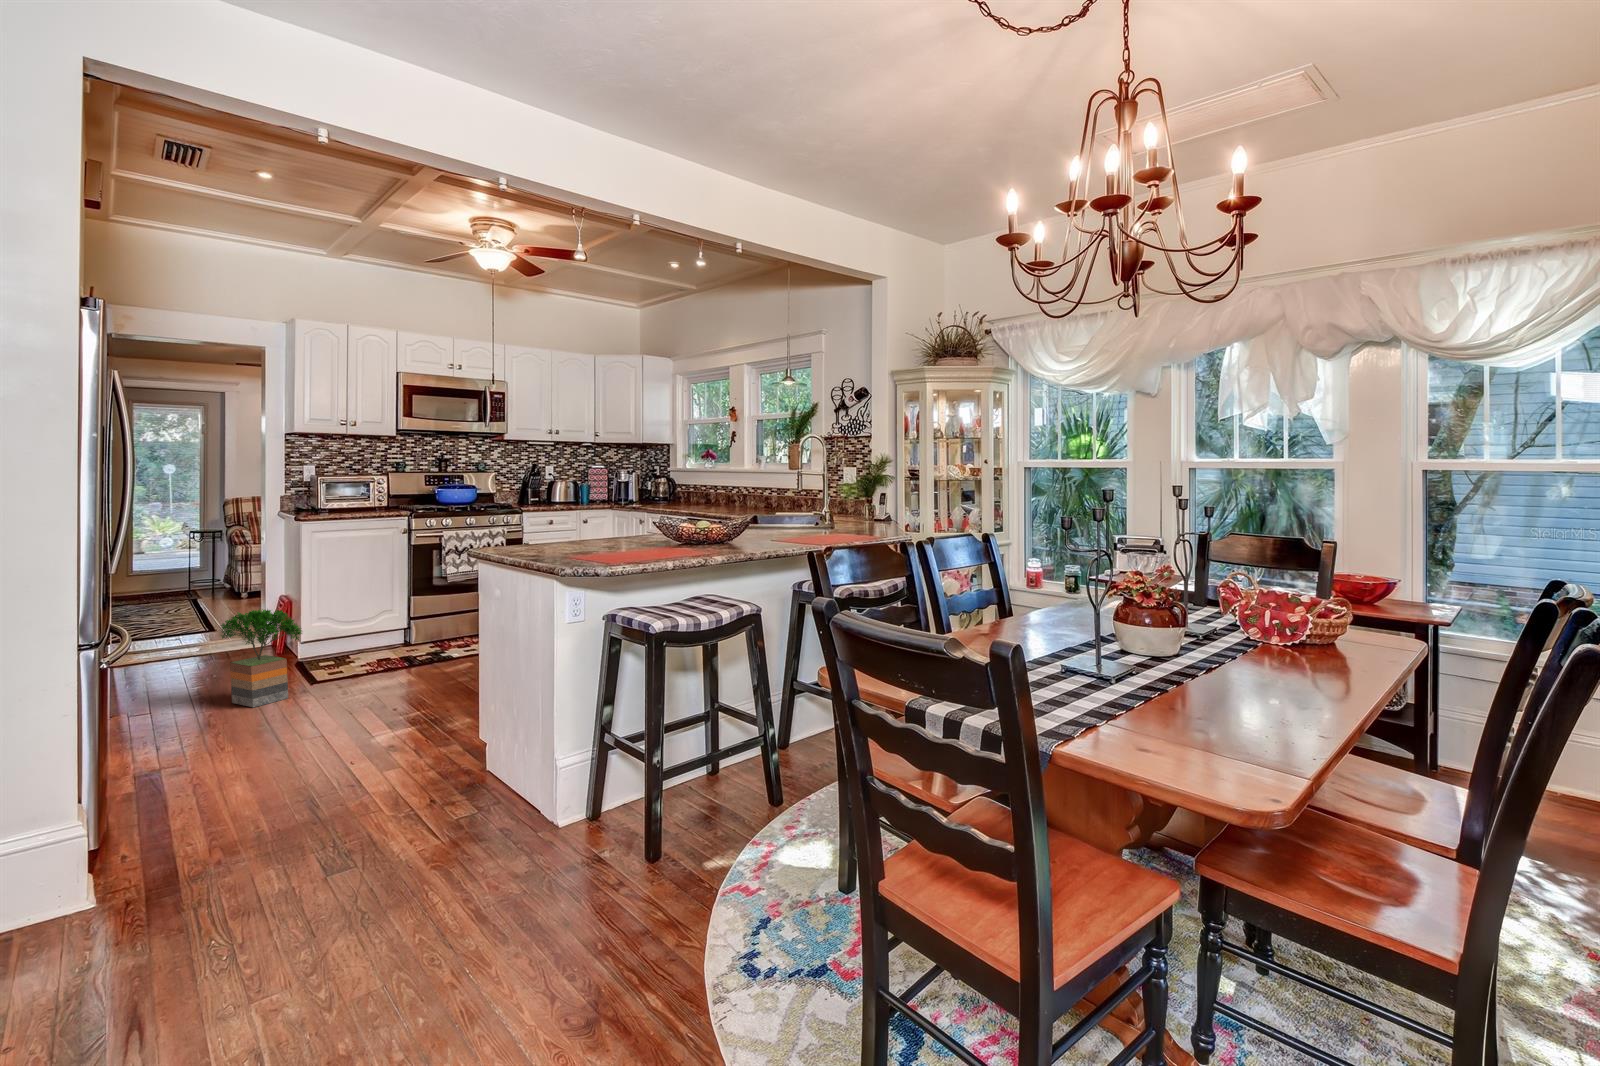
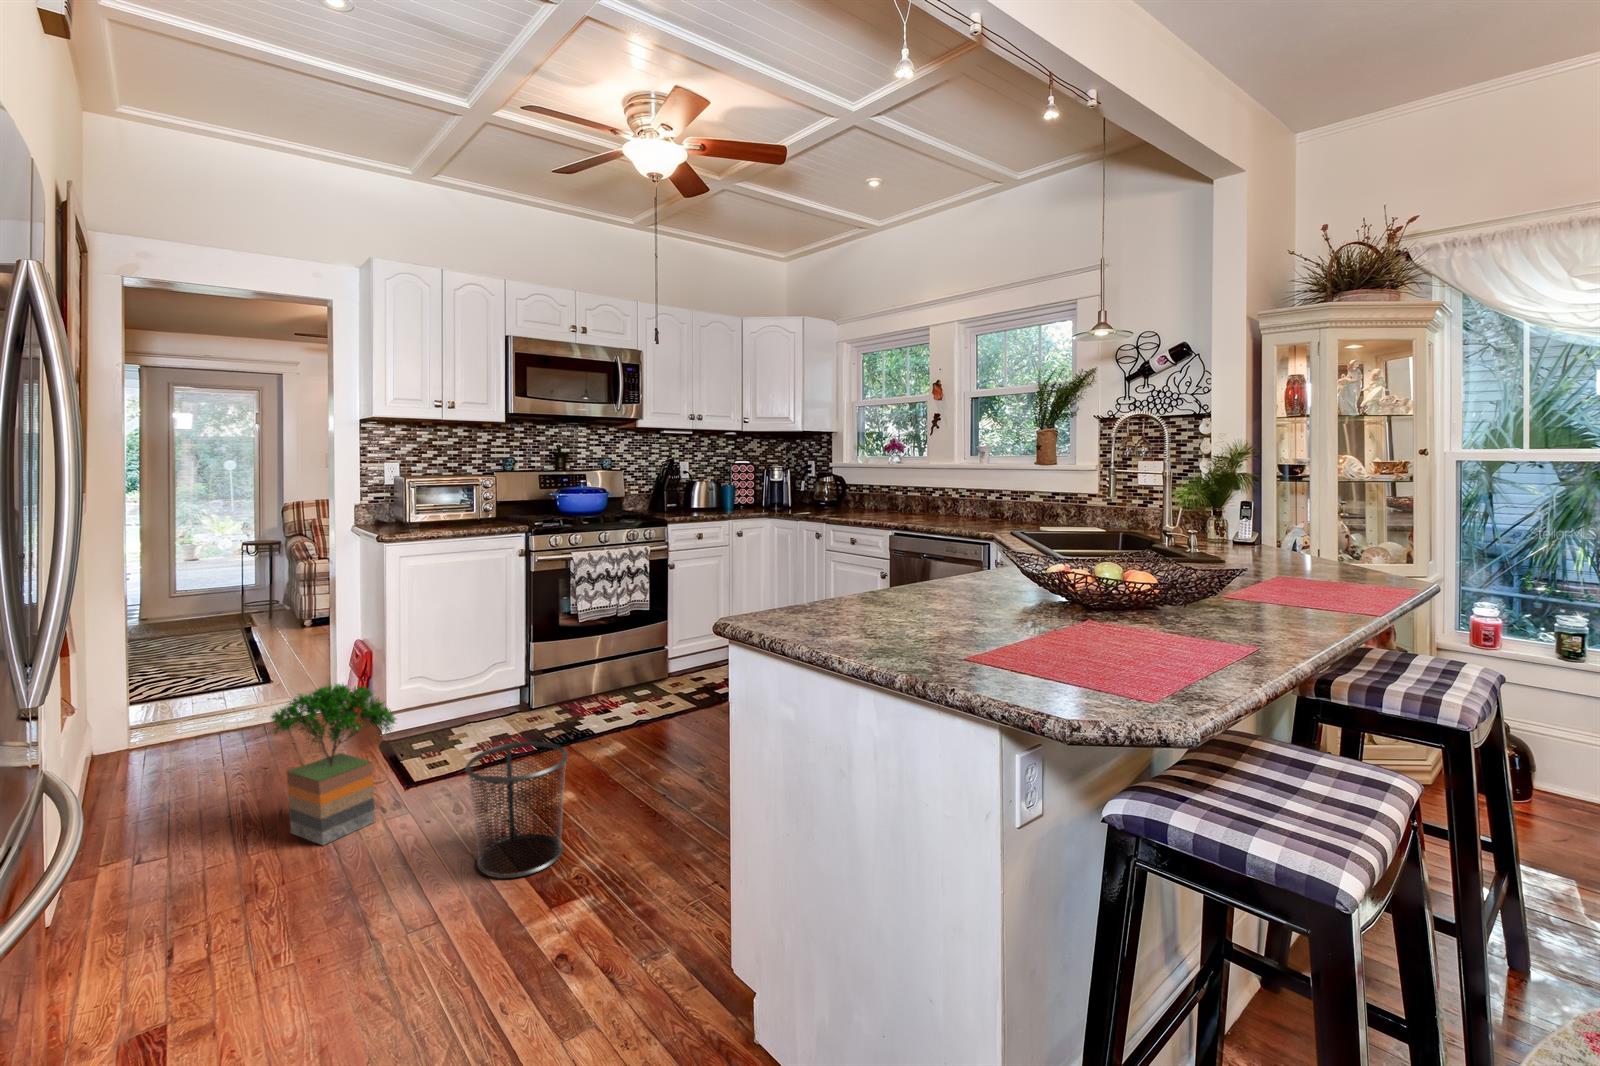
trash can: none [342,643,410,719] -> present [465,742,568,878]

